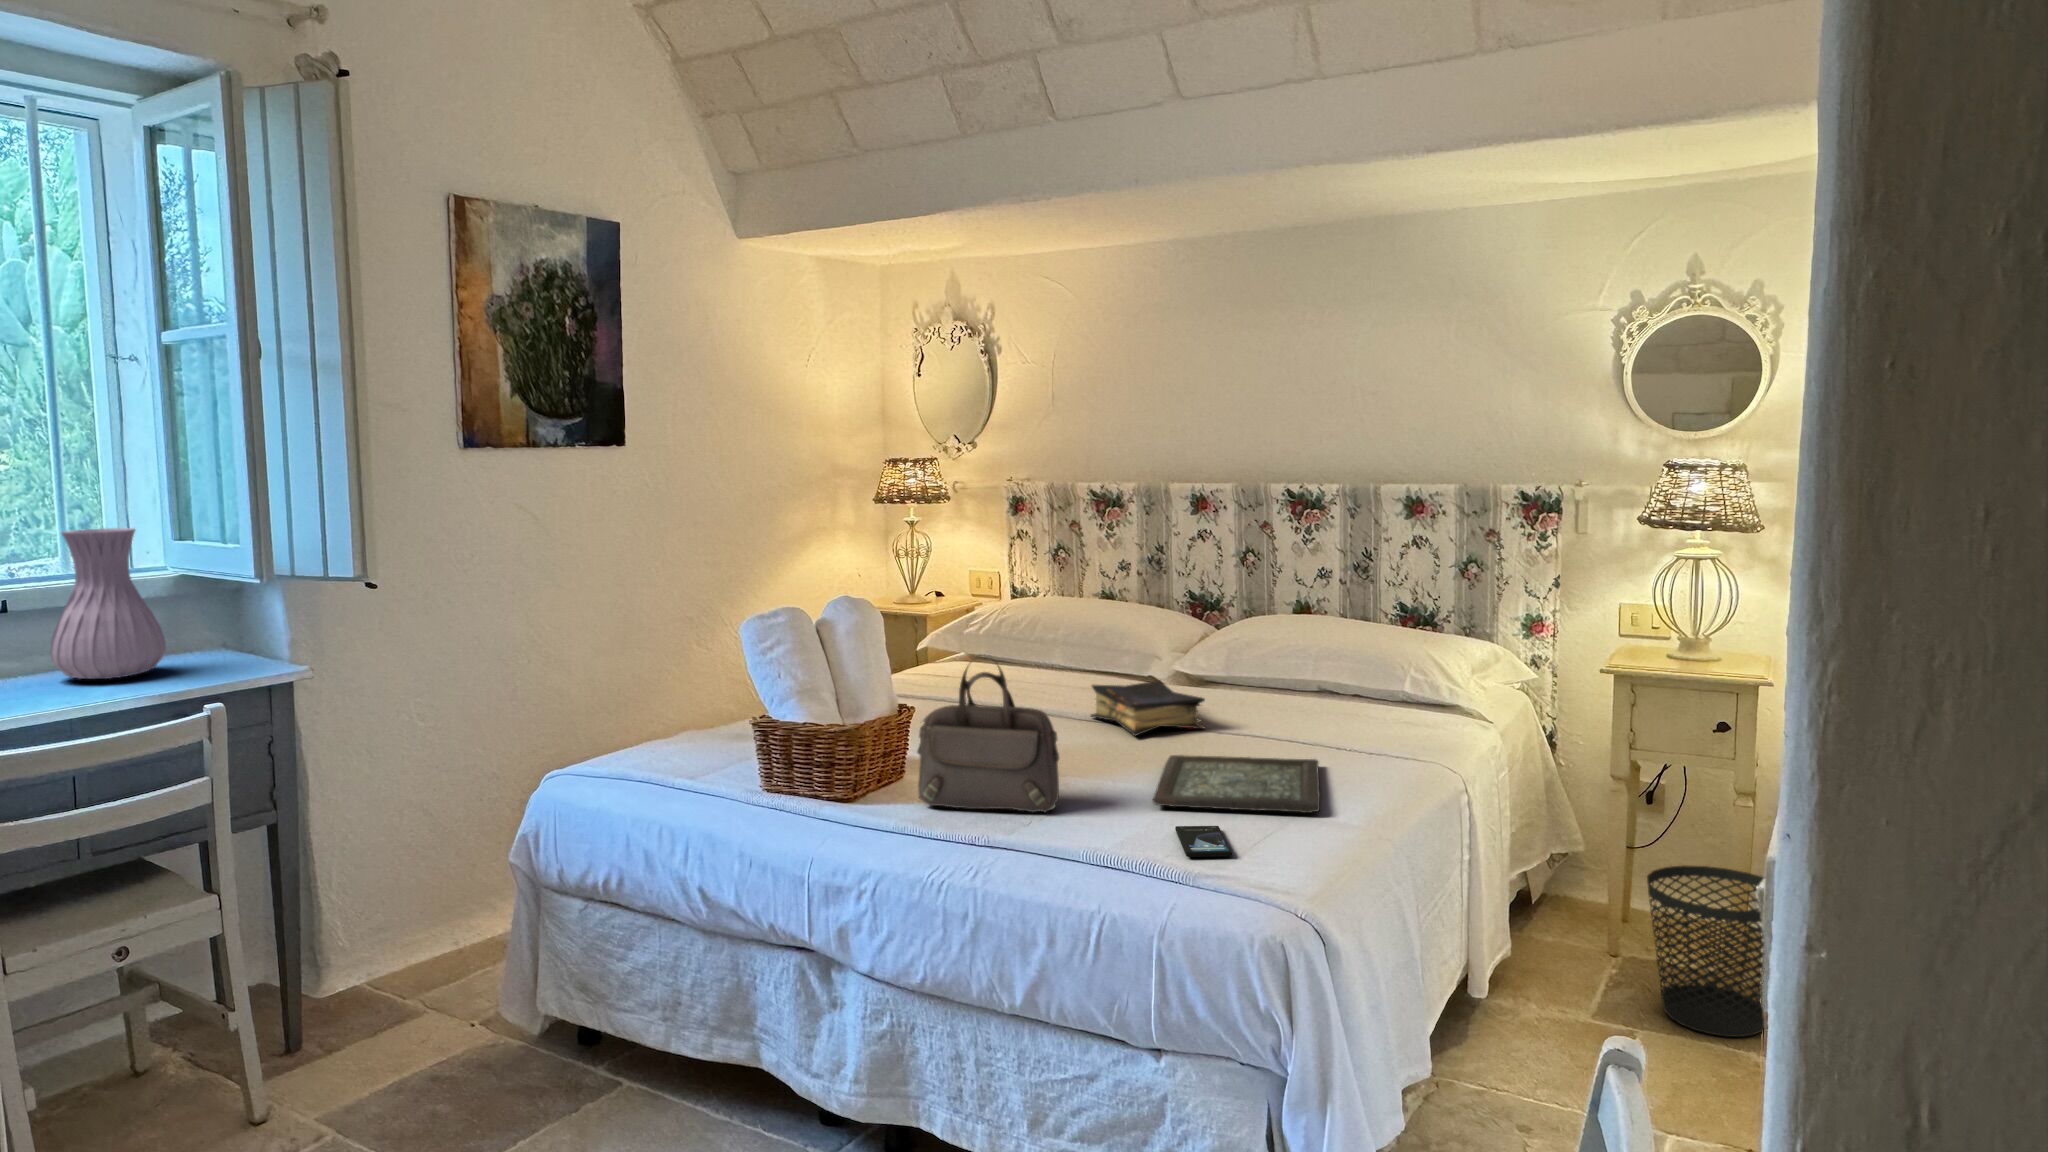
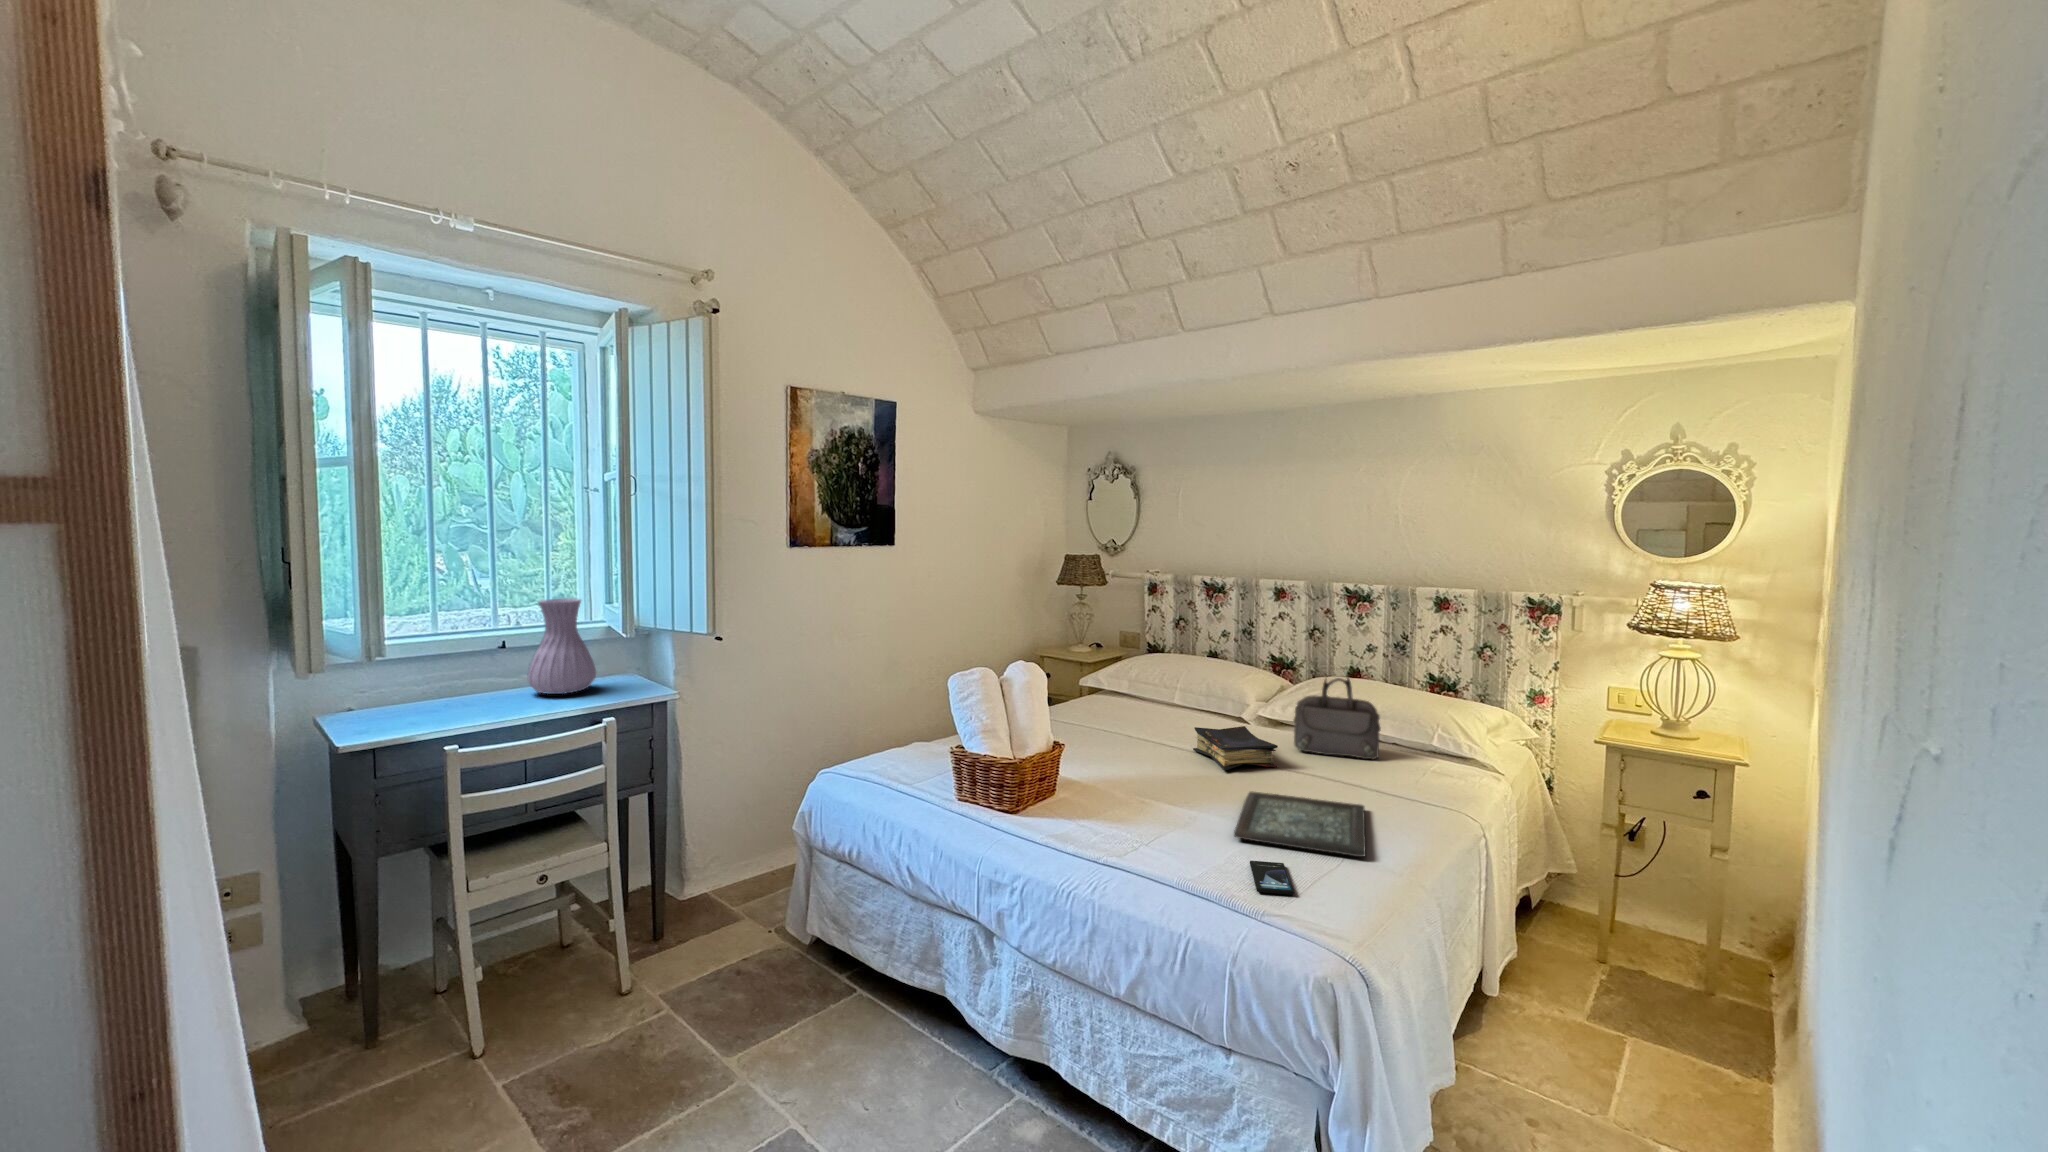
handbag: present [917,661,1059,813] -> present [1294,676,1380,759]
wastebasket: present [1647,866,1765,1037] -> none [1637,906,1777,1059]

